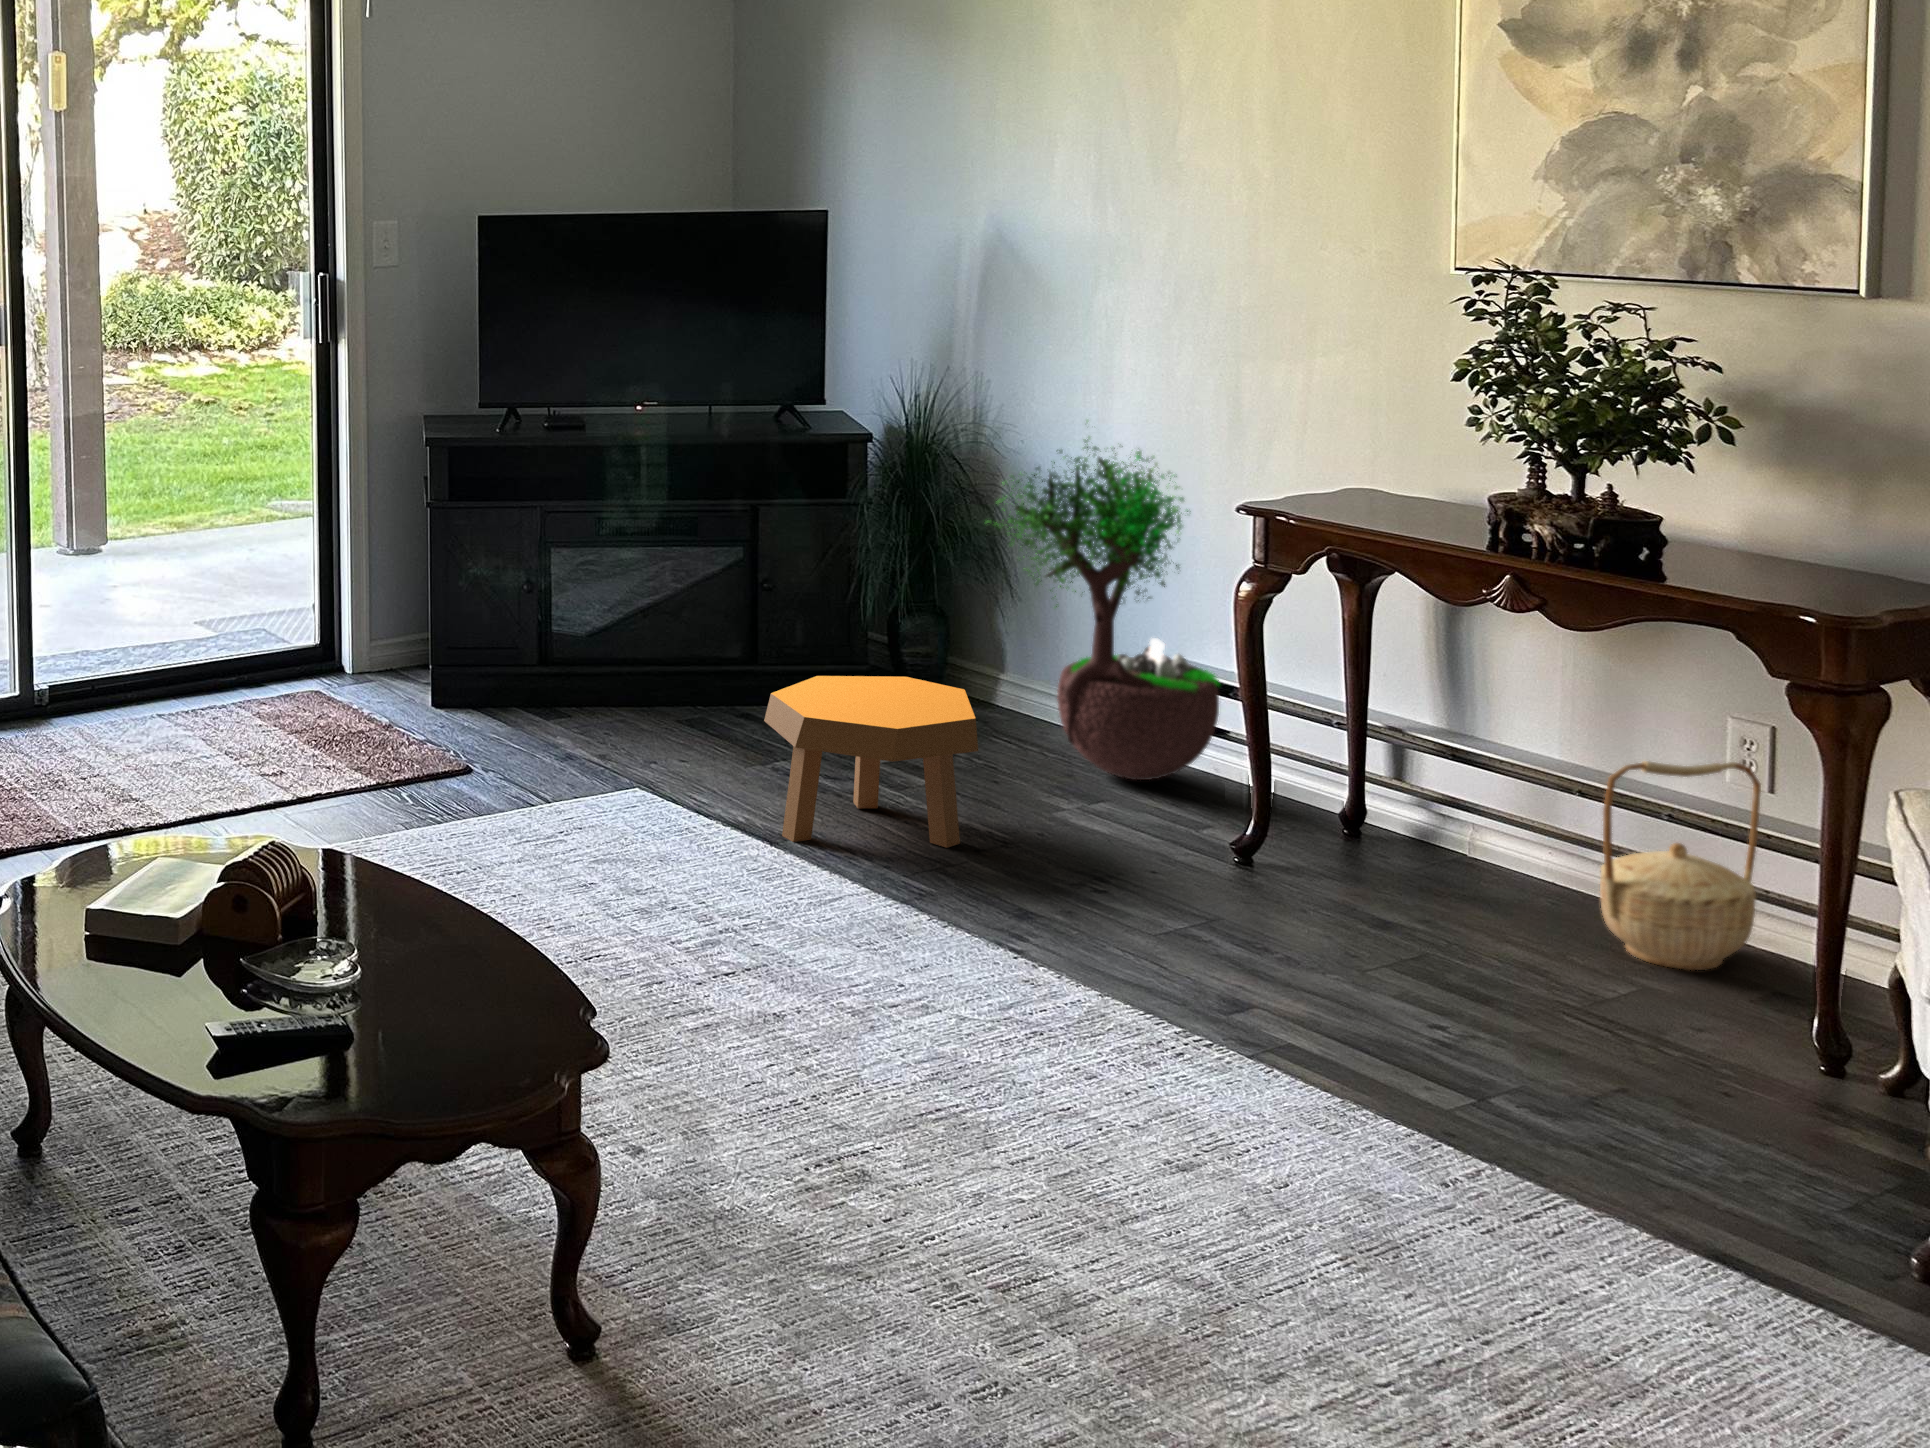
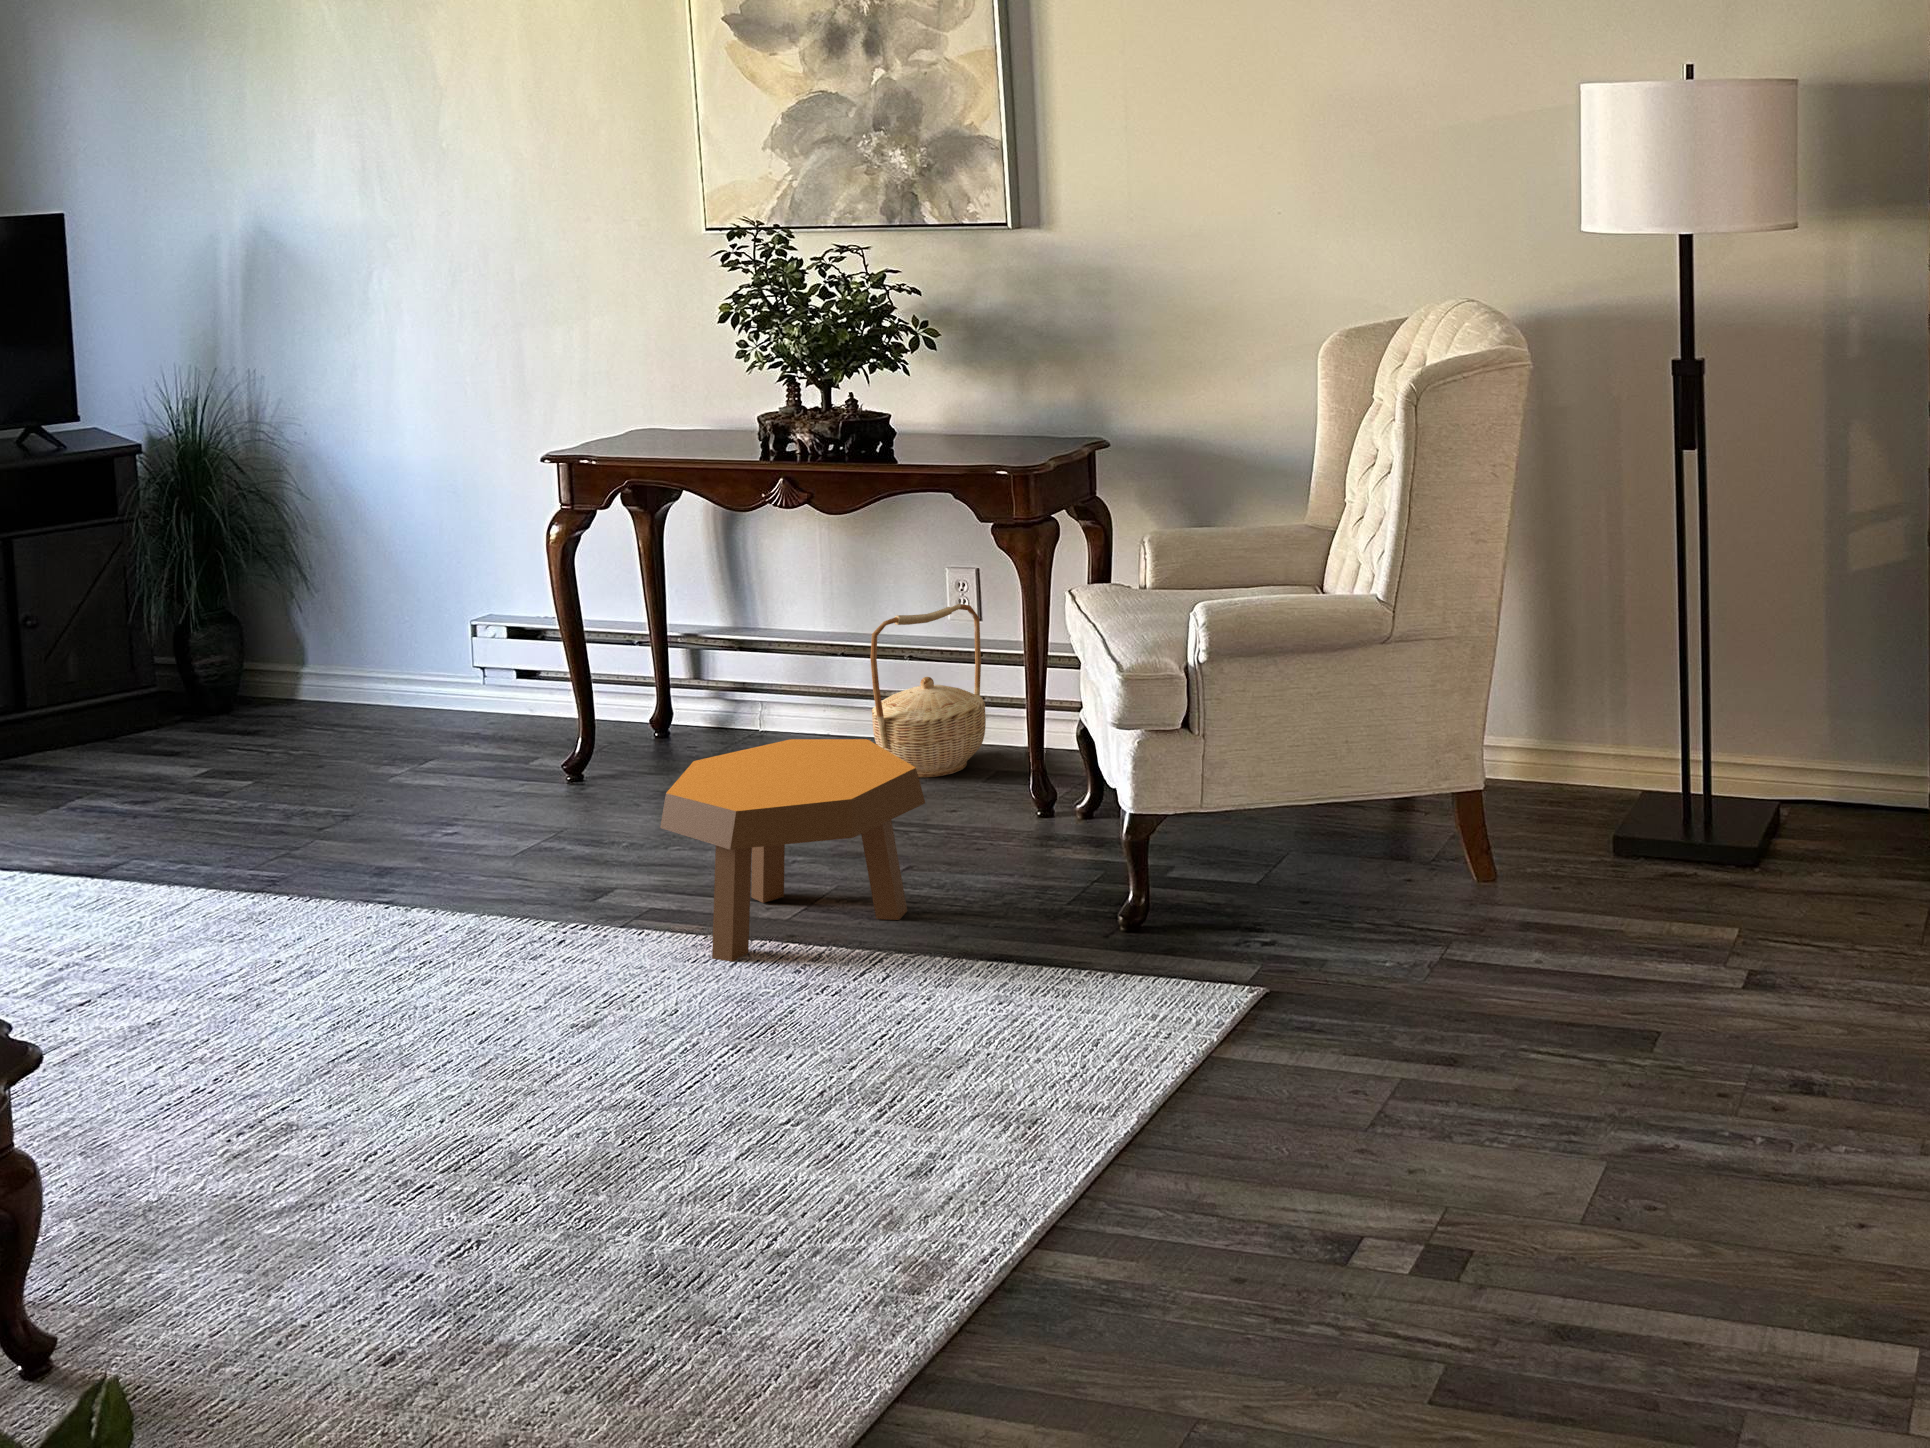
potted tree: present [987,439,1219,780] -> none [285,401,535,736]
footstool: present [764,676,978,848] -> present [660,739,925,962]

